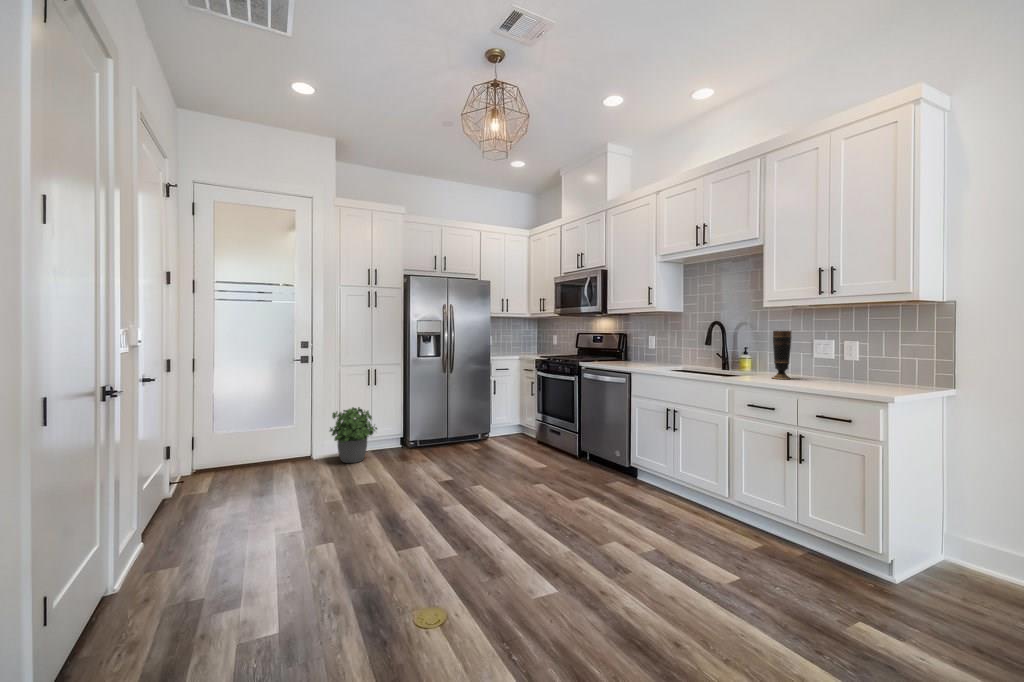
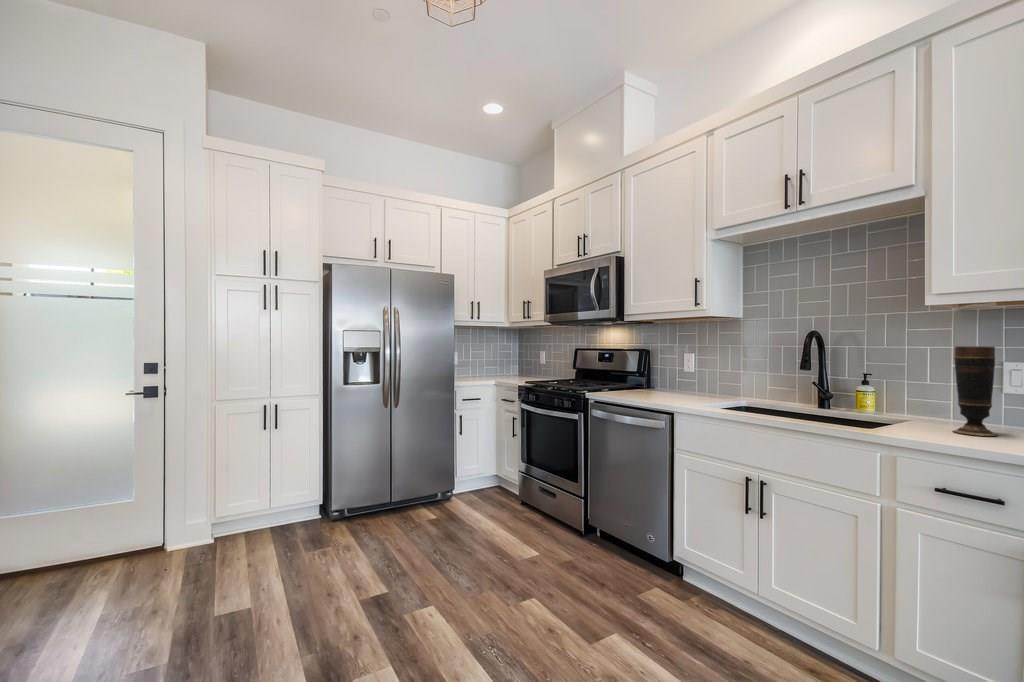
potted plant: present [330,407,377,463] -> none [191,462,274,556]

